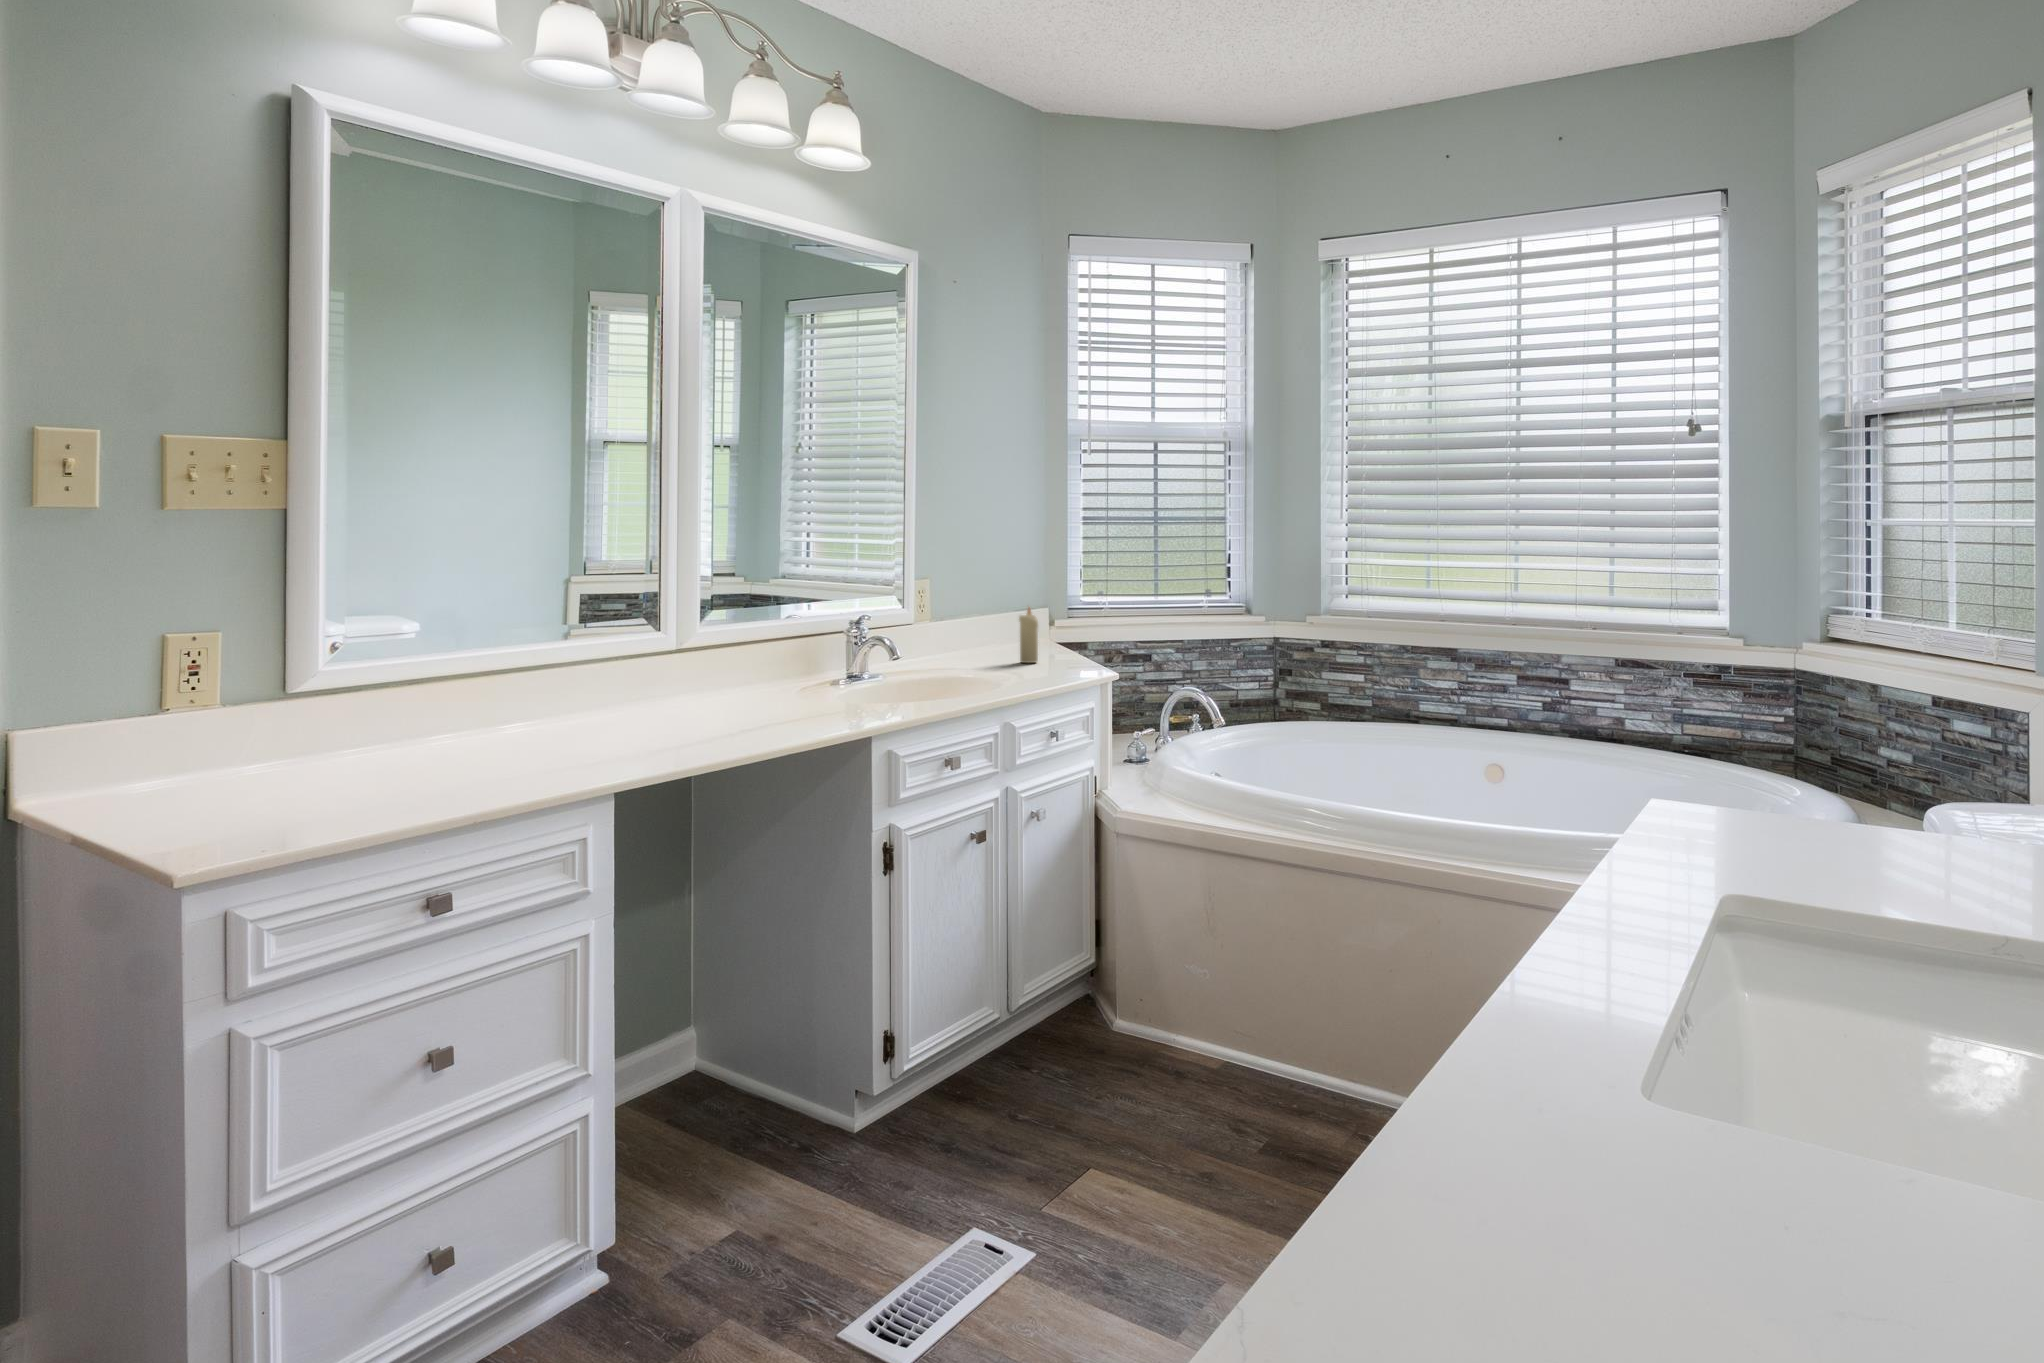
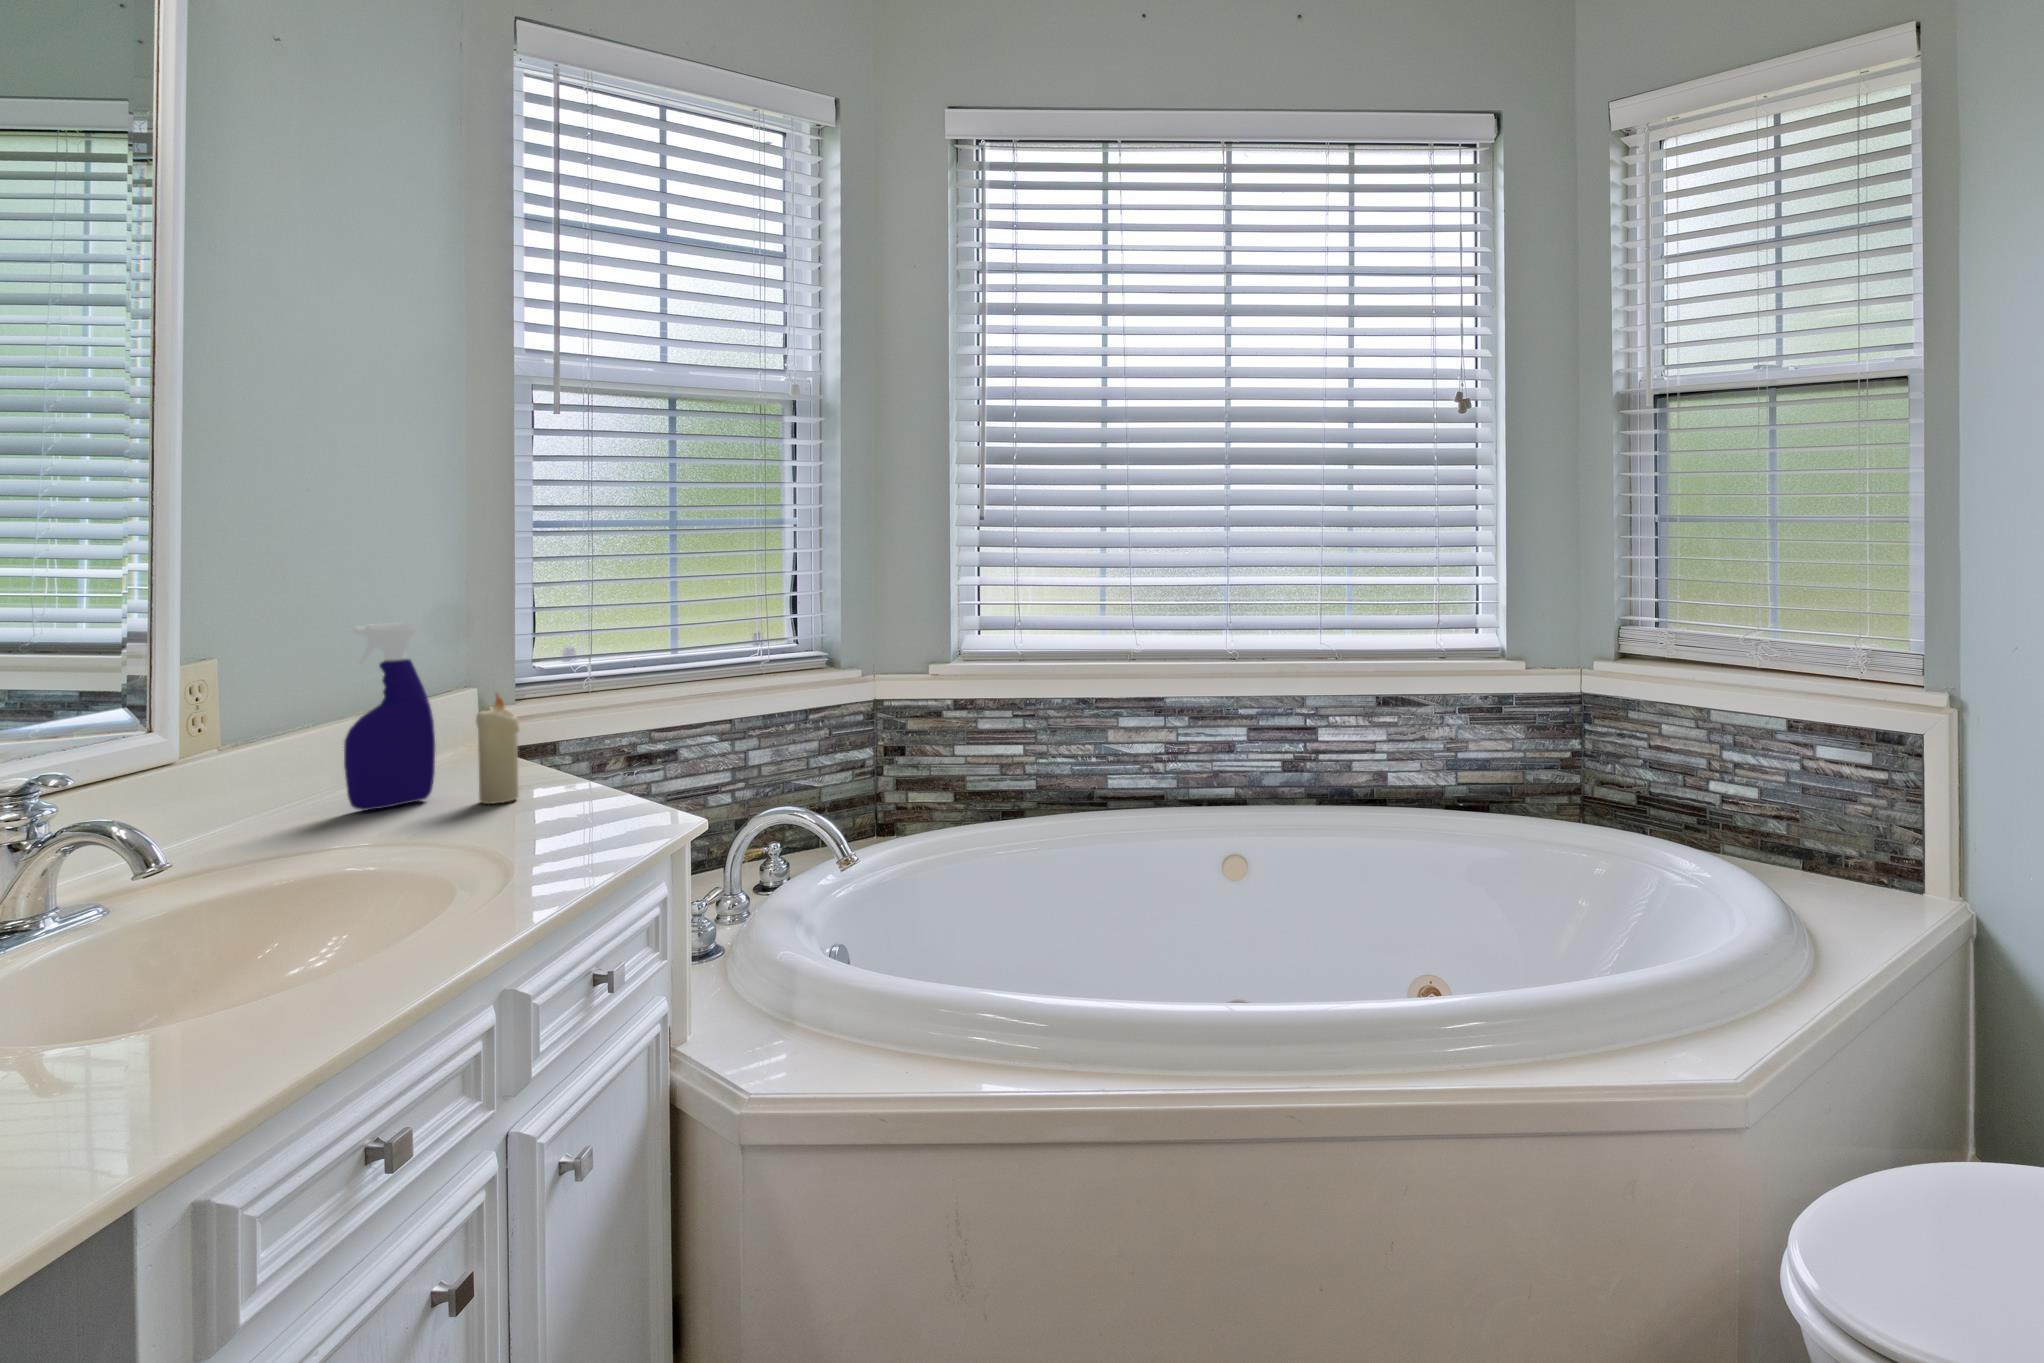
spray bottle: none [963,567,1004,660] -> present [344,623,435,810]

